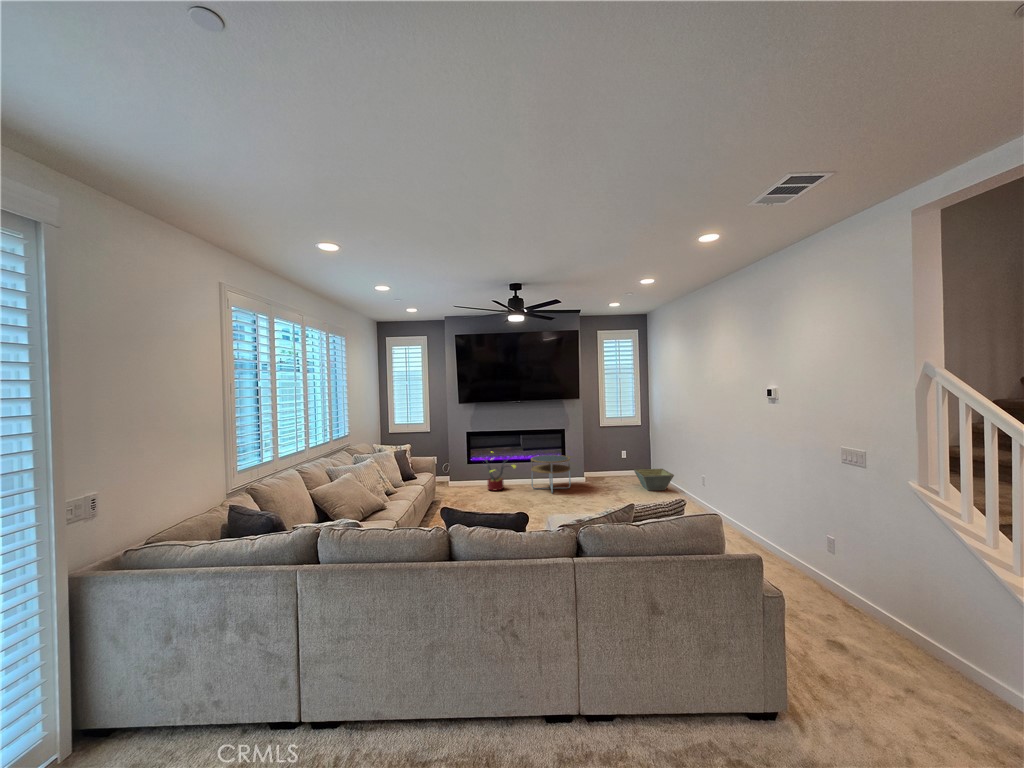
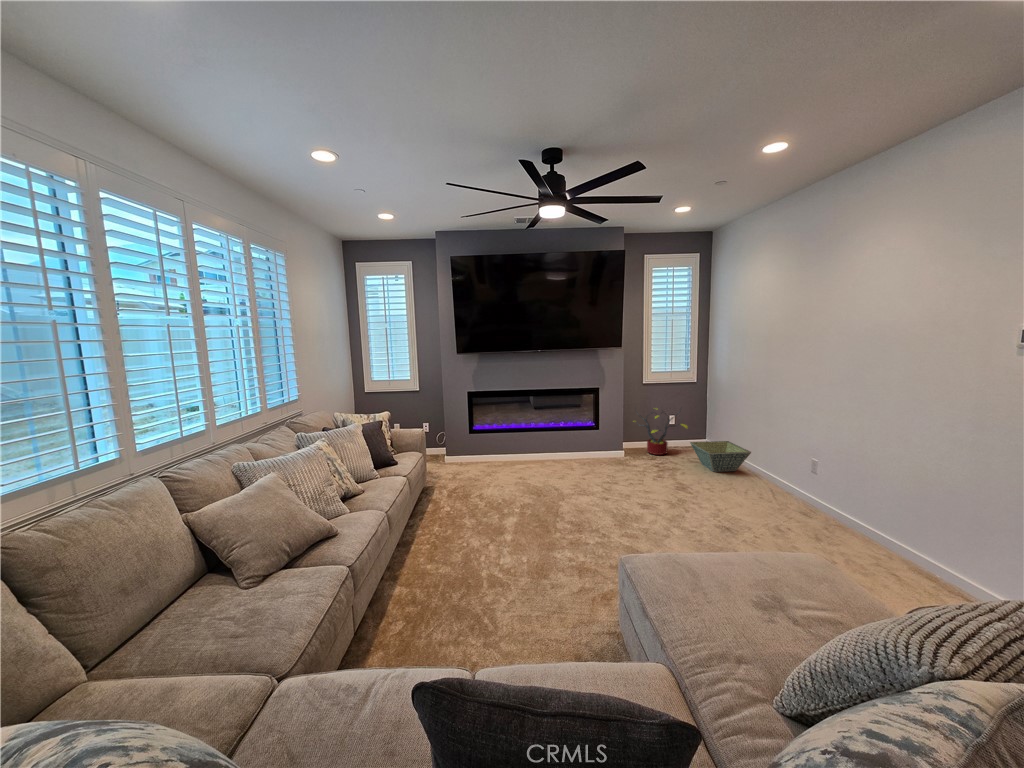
decorative plant: present [486,451,516,490] -> present [643,412,688,455]
side table: present [531,455,571,493] -> none [555,423,608,476]

